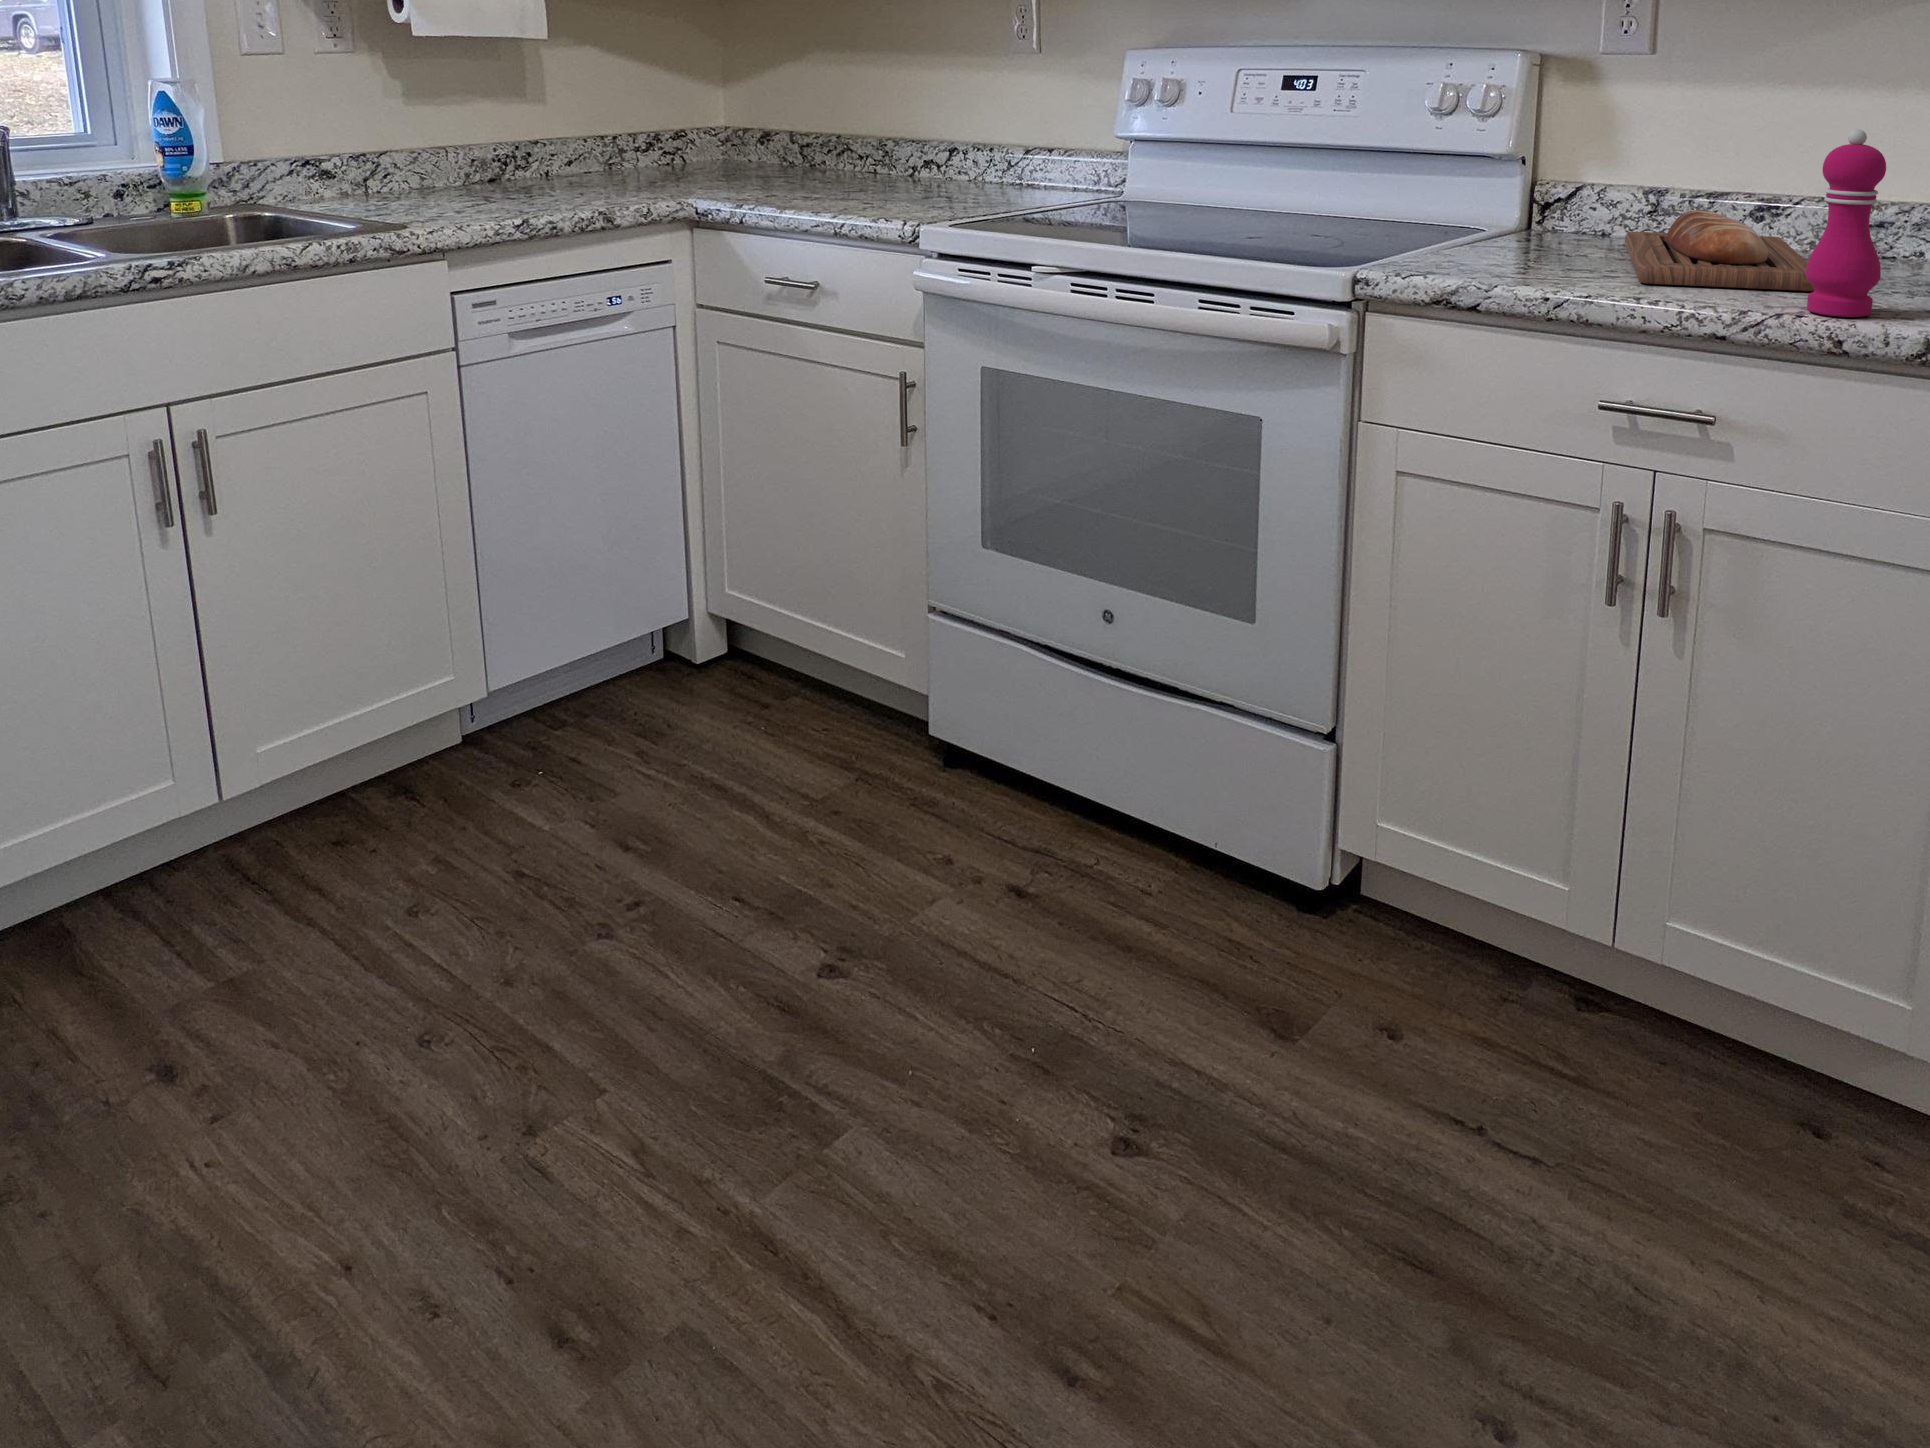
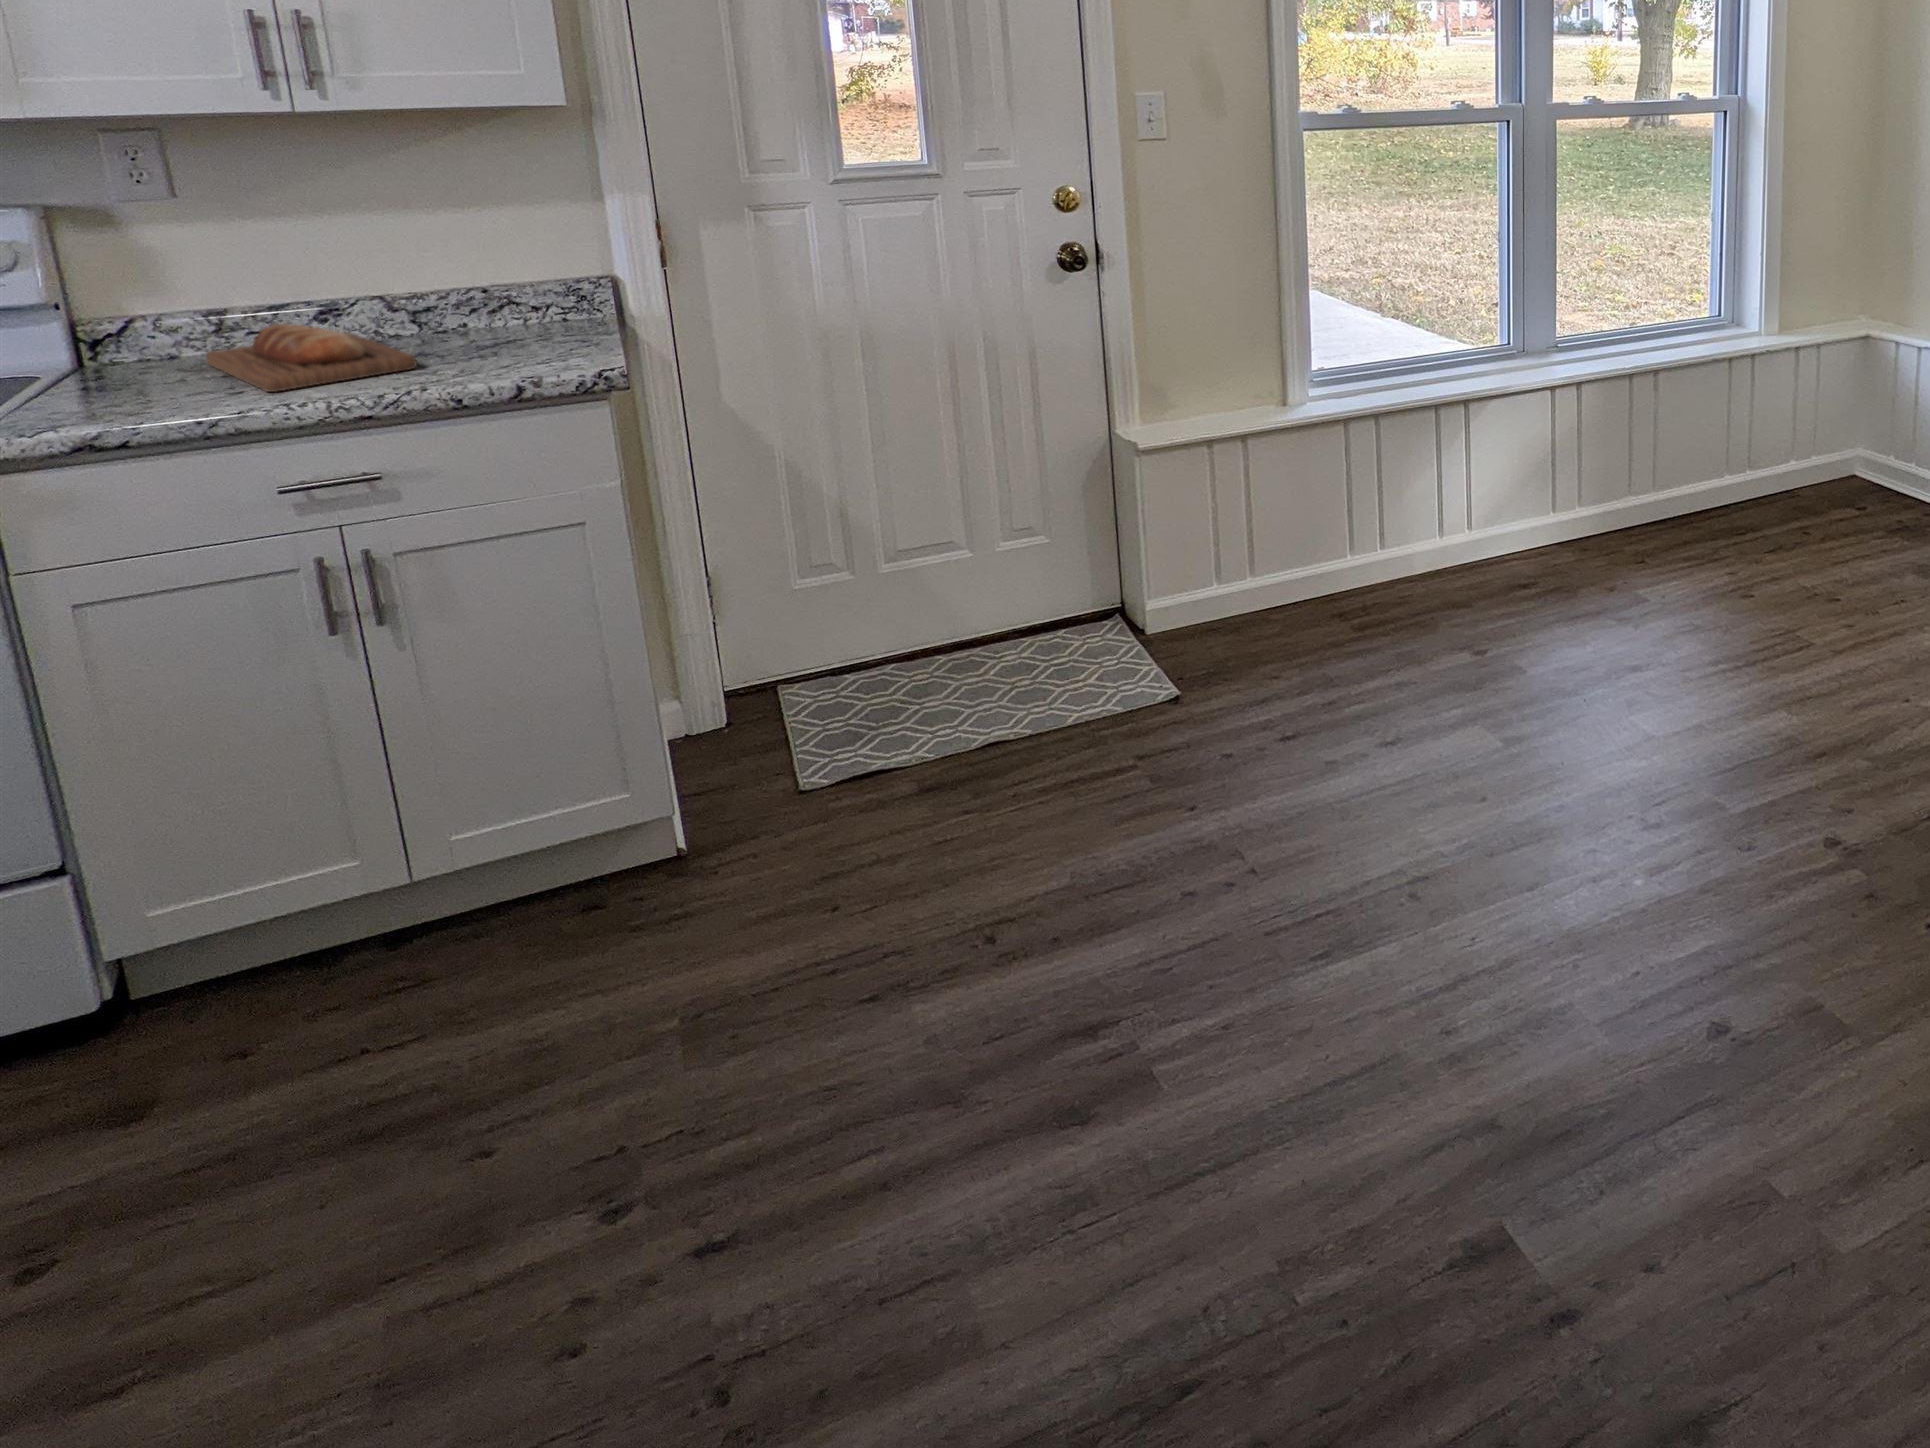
pepper mill: present [1805,130,1886,317] -> none [407,257,471,384]

